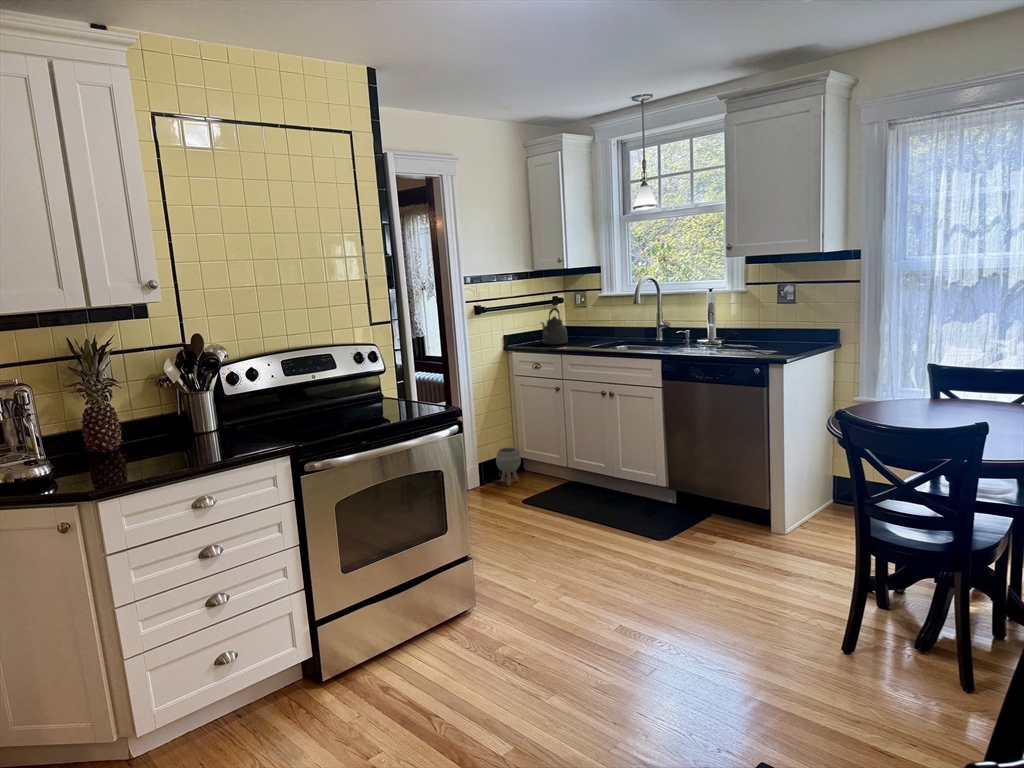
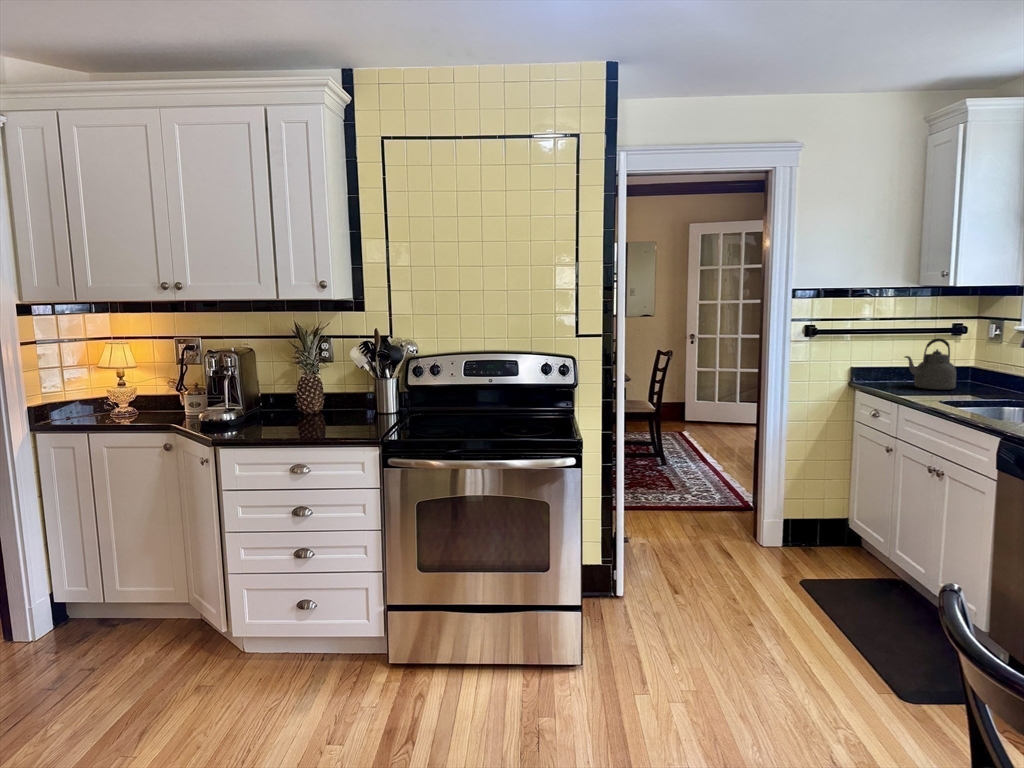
planter: present [496,447,521,486] -> none [807,509,842,558]

